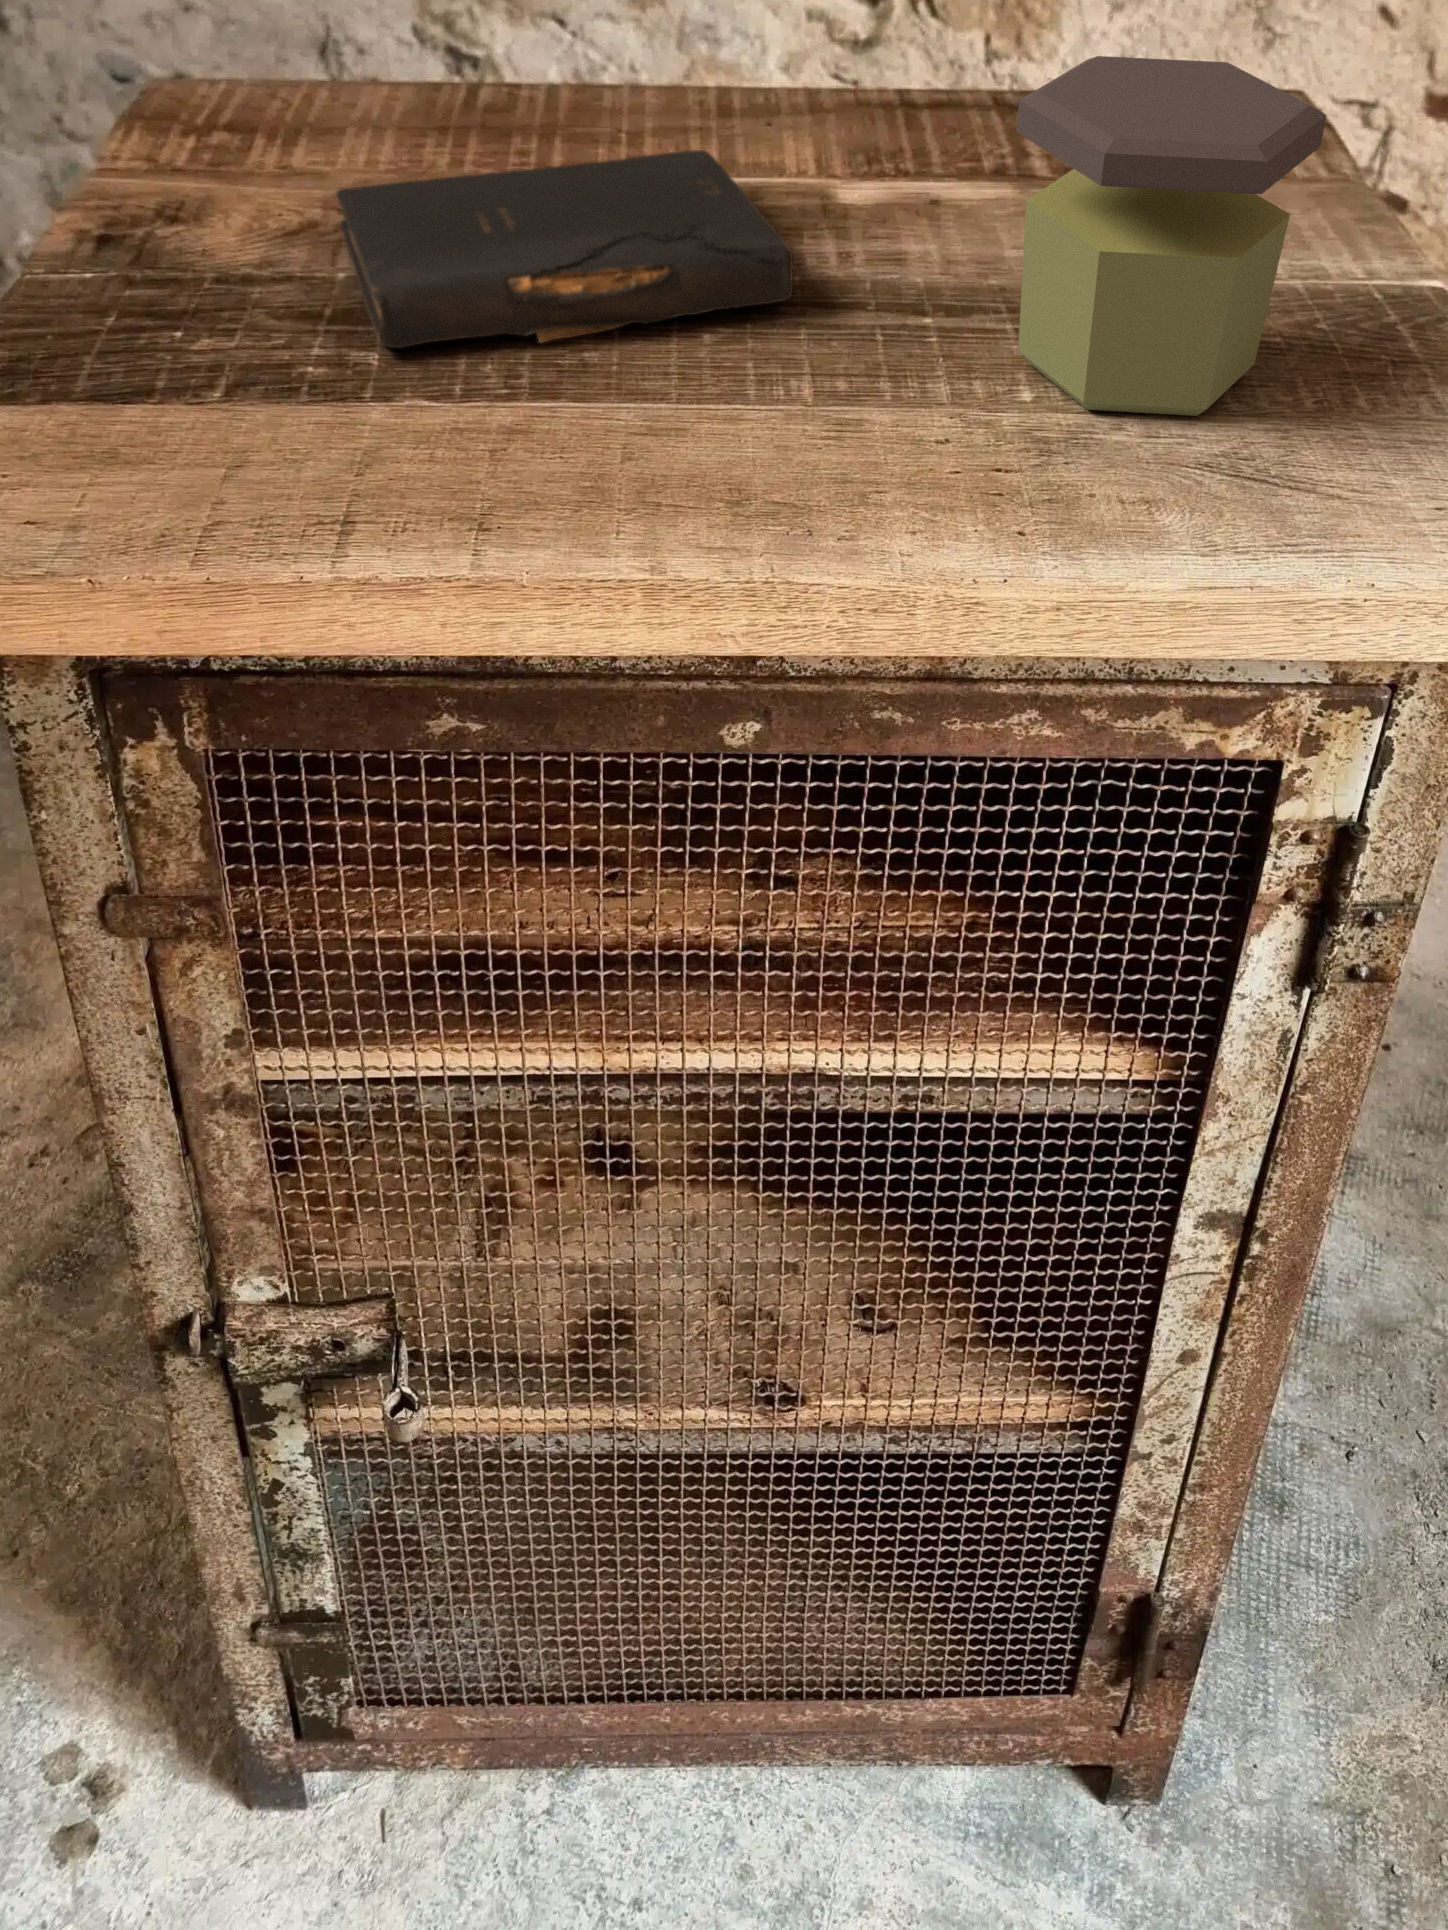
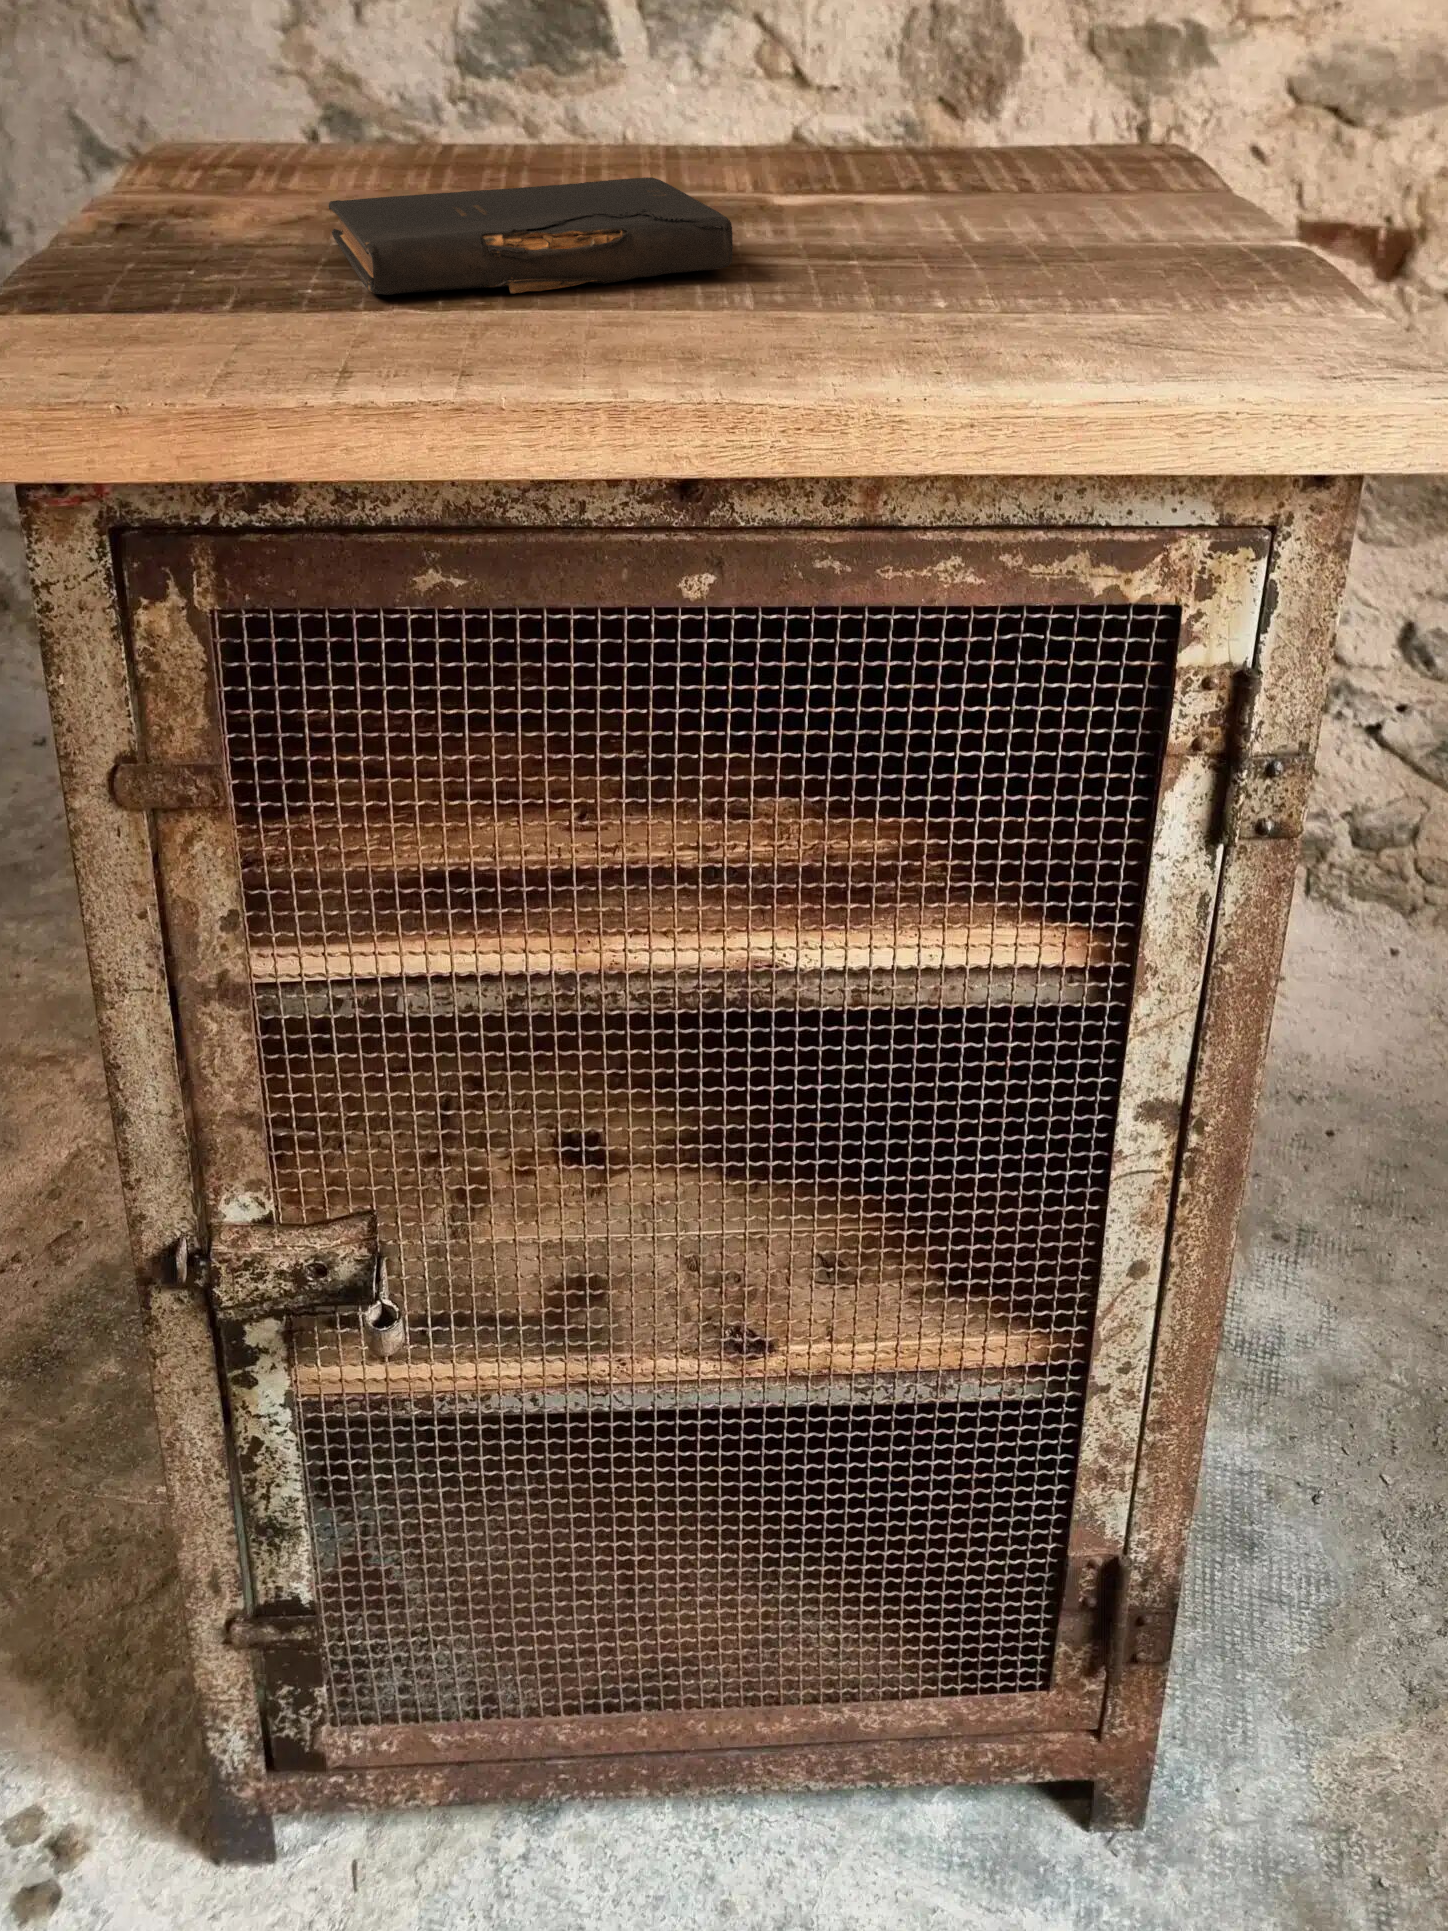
jar: present [1016,56,1326,416] -> none [920,35,1182,326]

